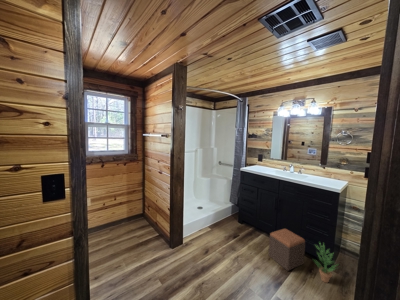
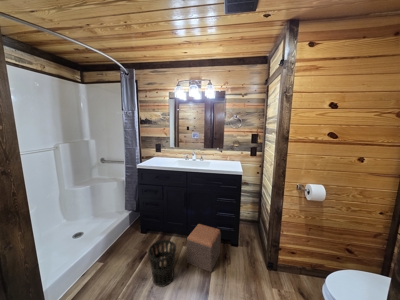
wastebasket: none [237,226,258,260] -> present [148,240,176,287]
potted plant: present [315,245,337,283] -> none [230,227,251,265]

